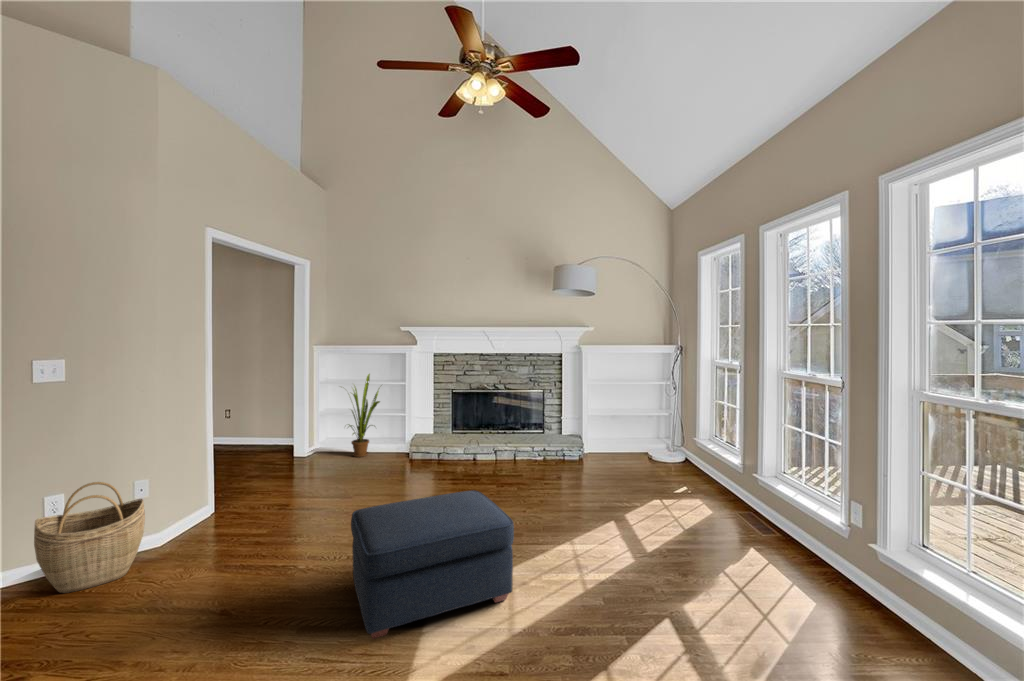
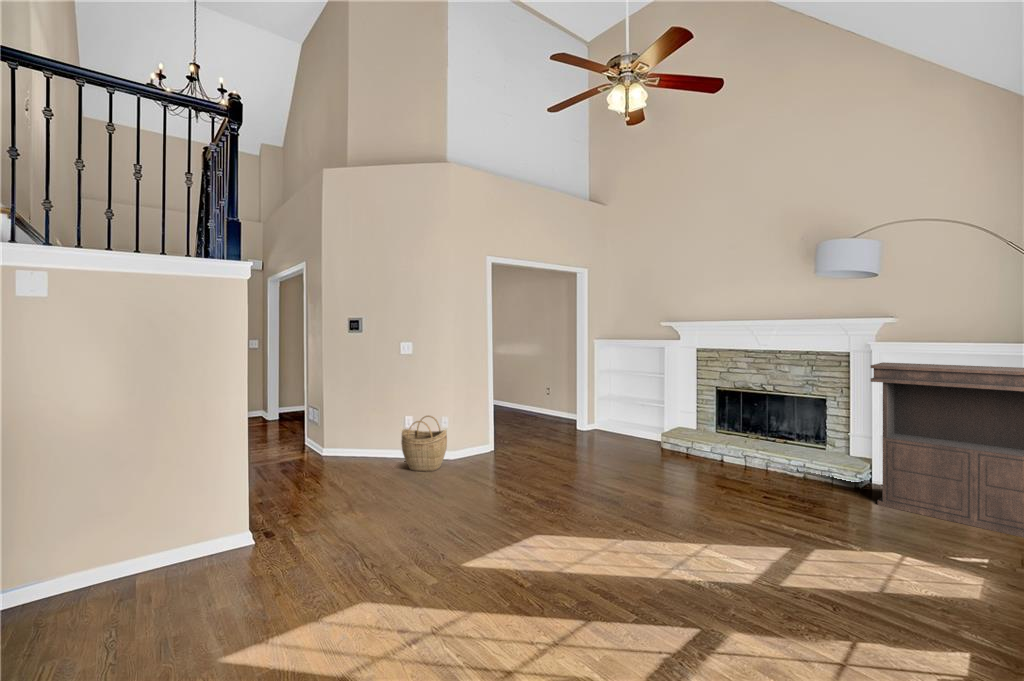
console table: none [596,361,714,469] -> present [871,362,1024,538]
house plant: present [349,374,380,457] -> none [611,365,649,440]
ottoman: present [351,490,514,639] -> none [485,457,611,554]

